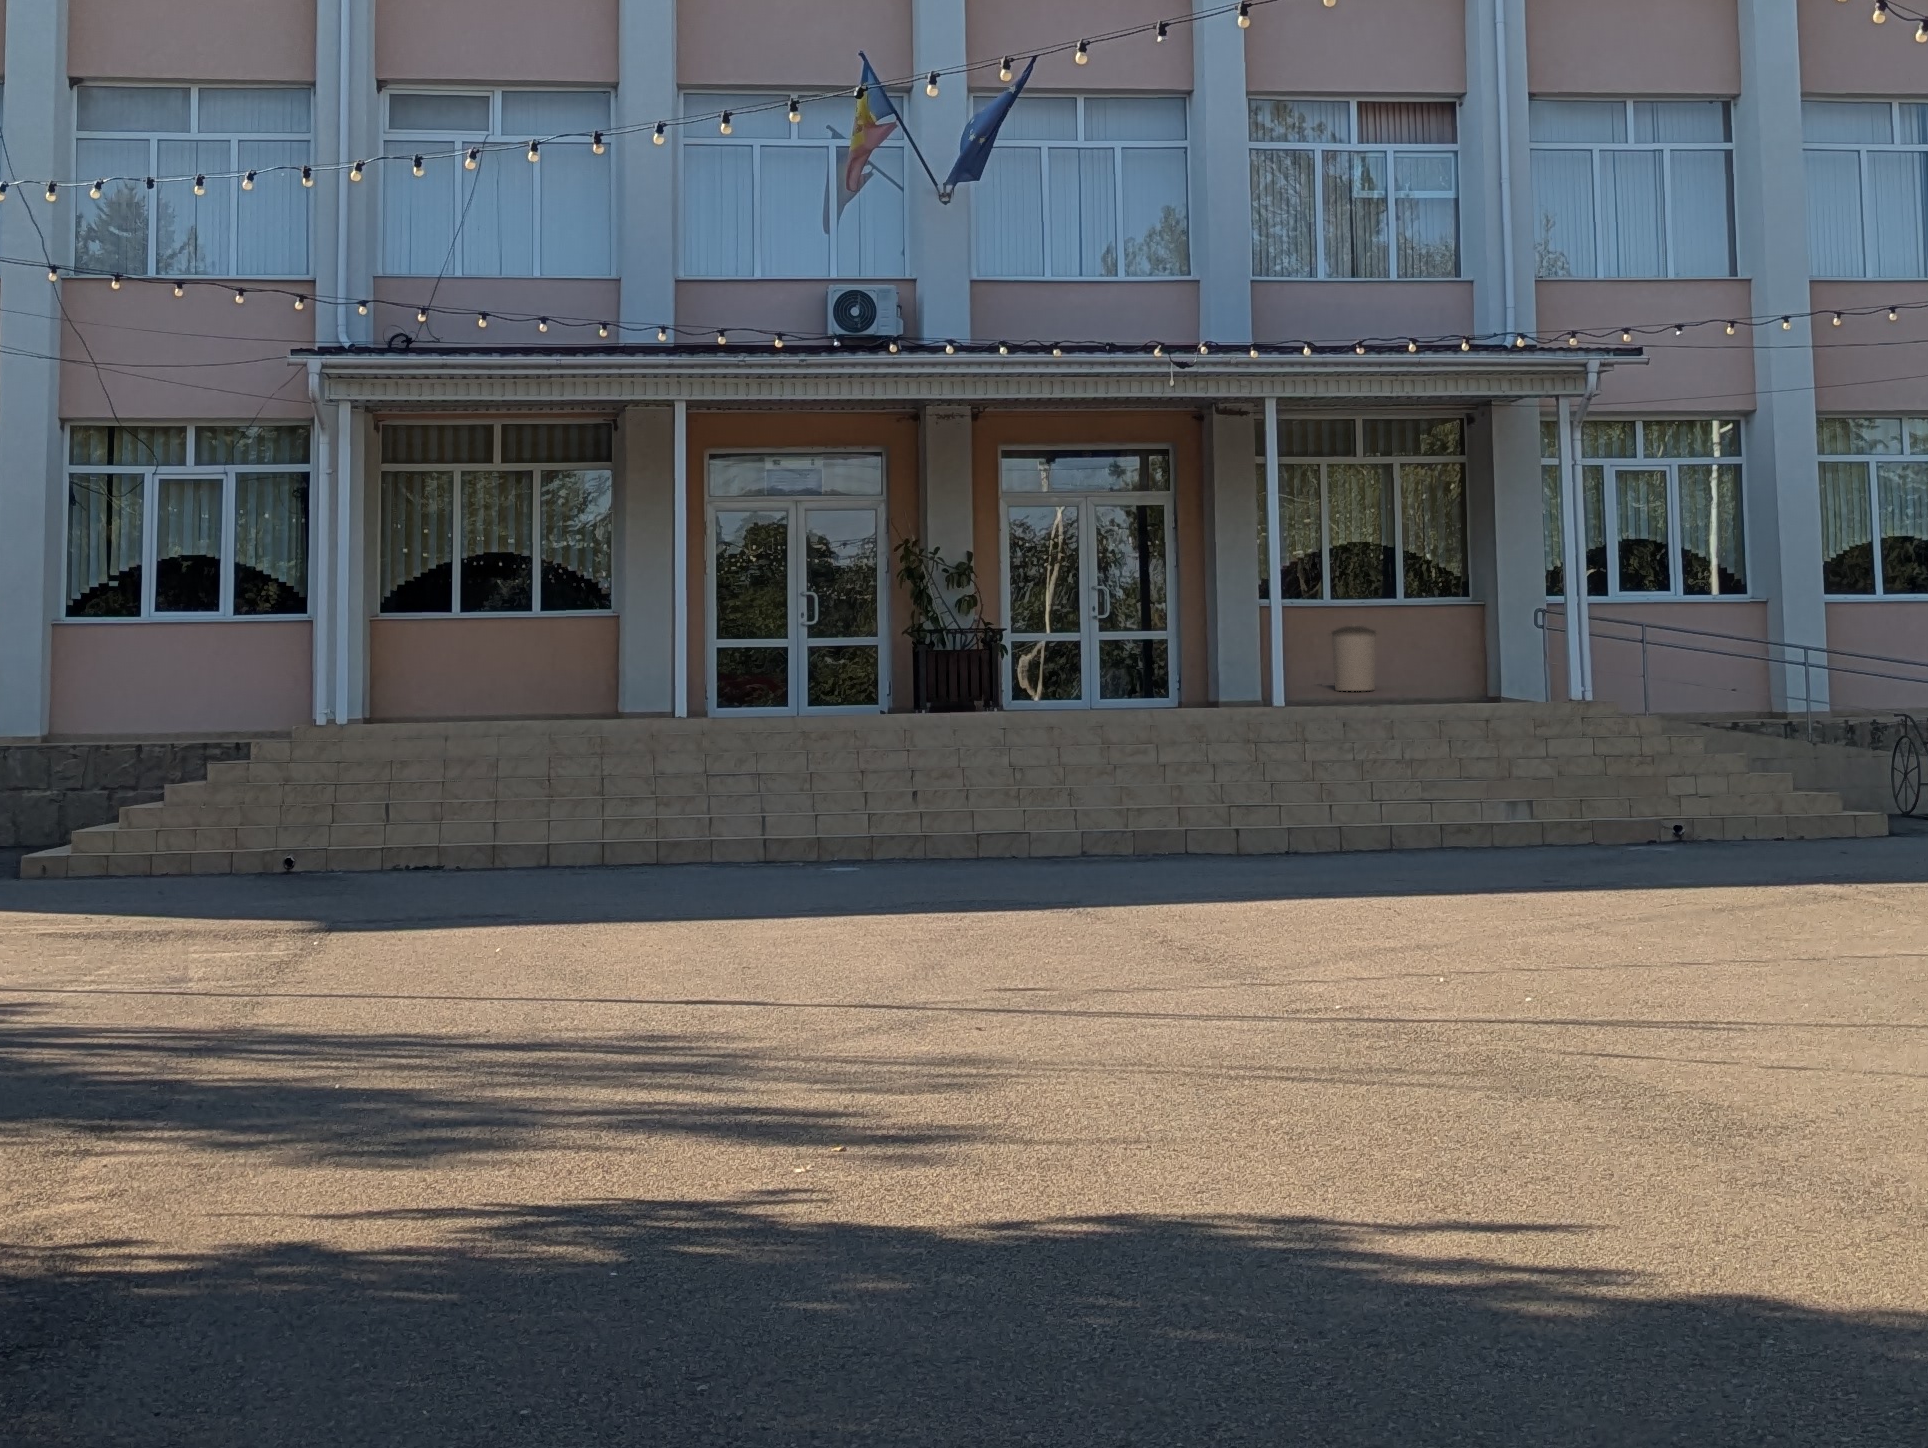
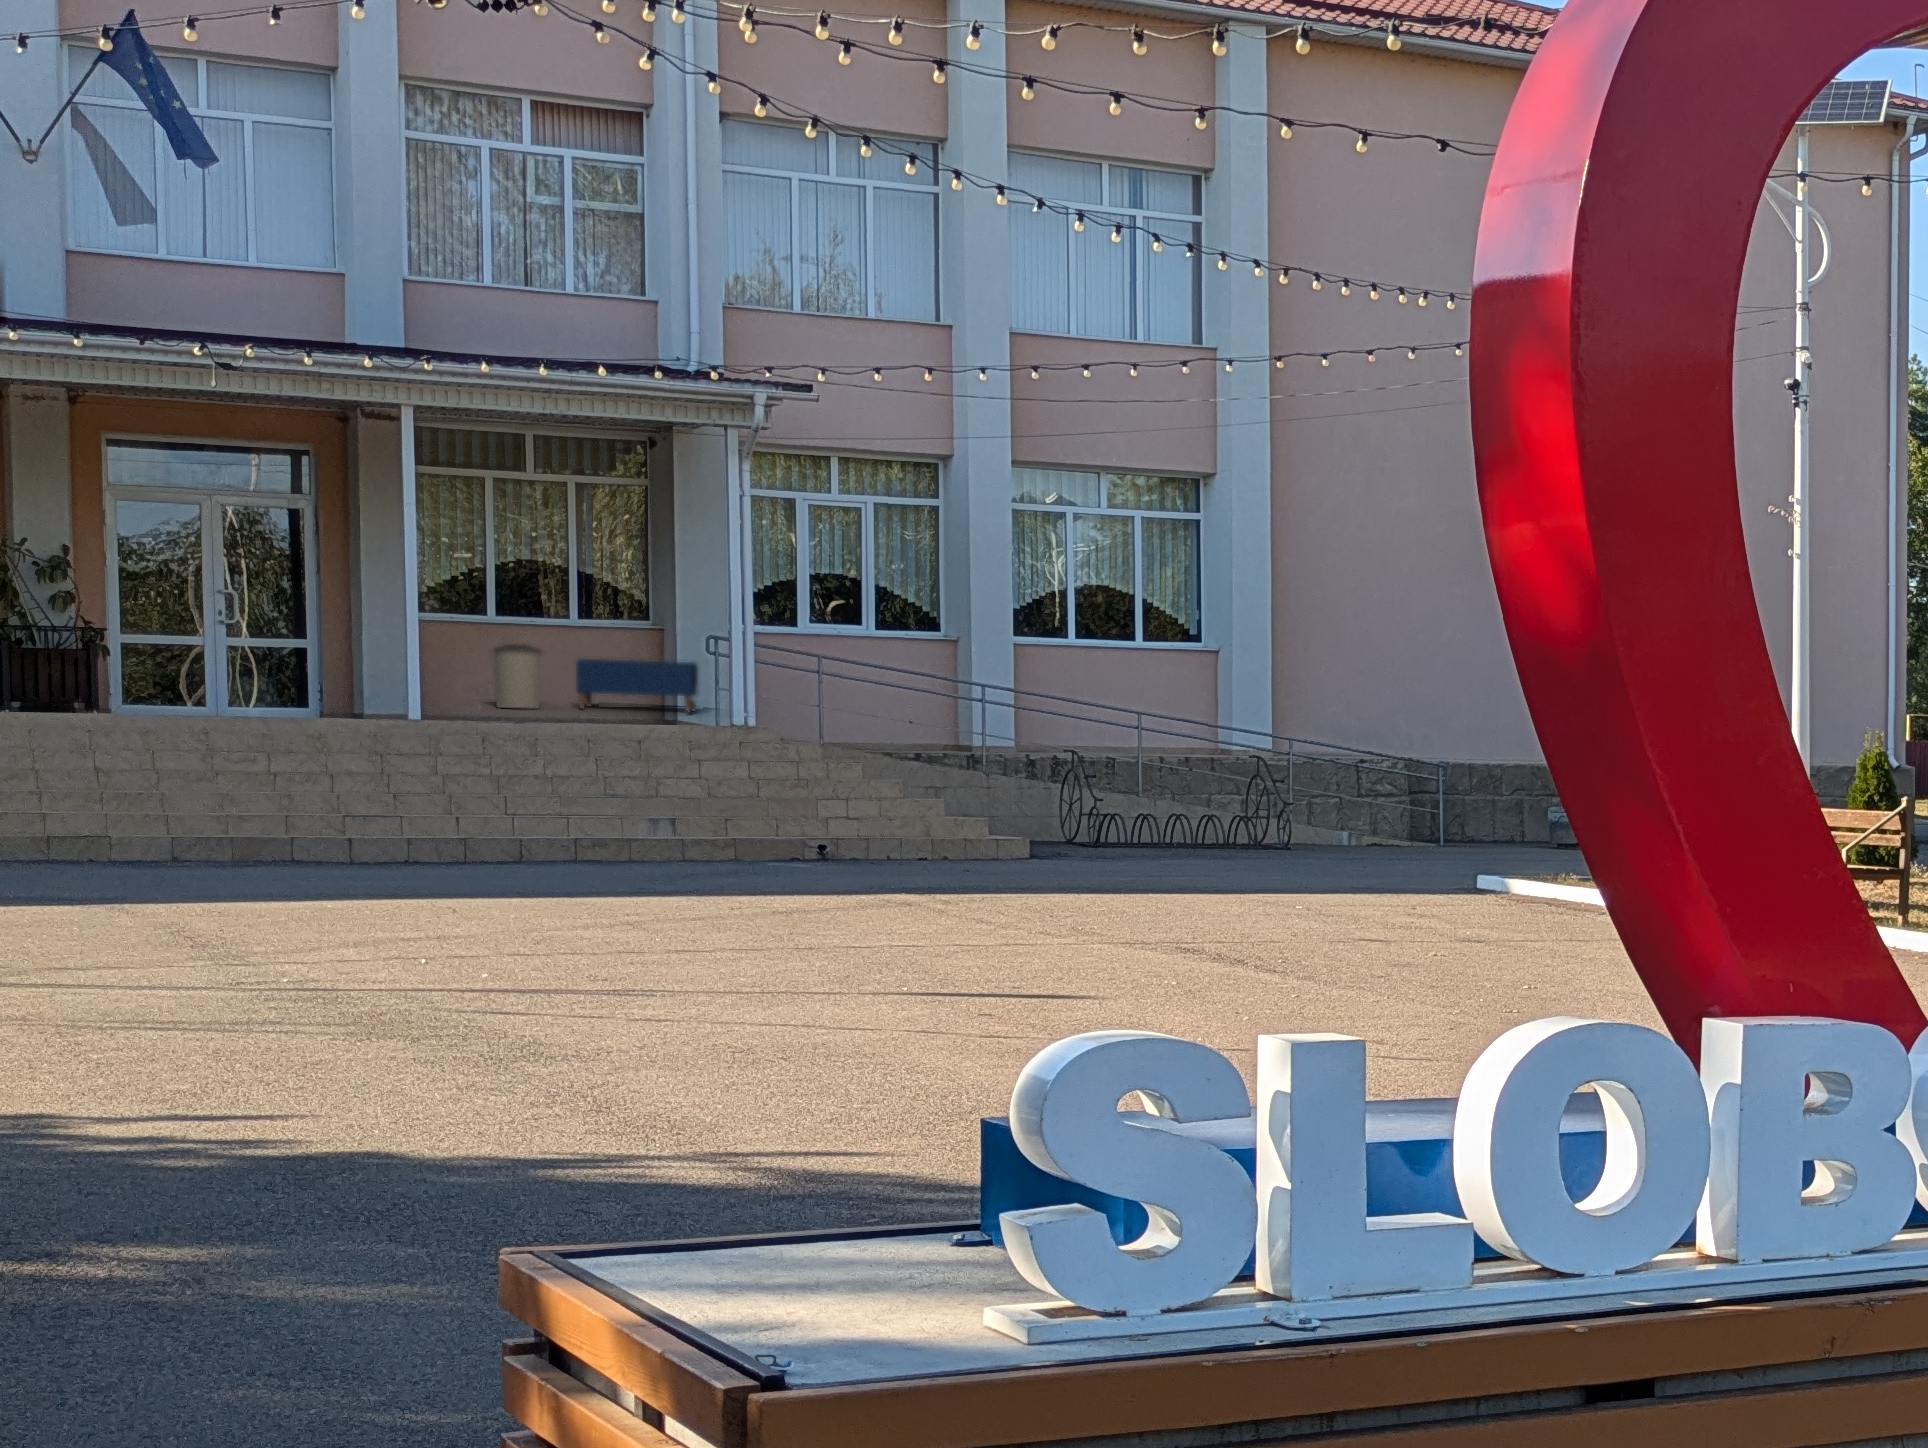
bench: none [1407,637,1521,689] -> present [576,658,698,711]

